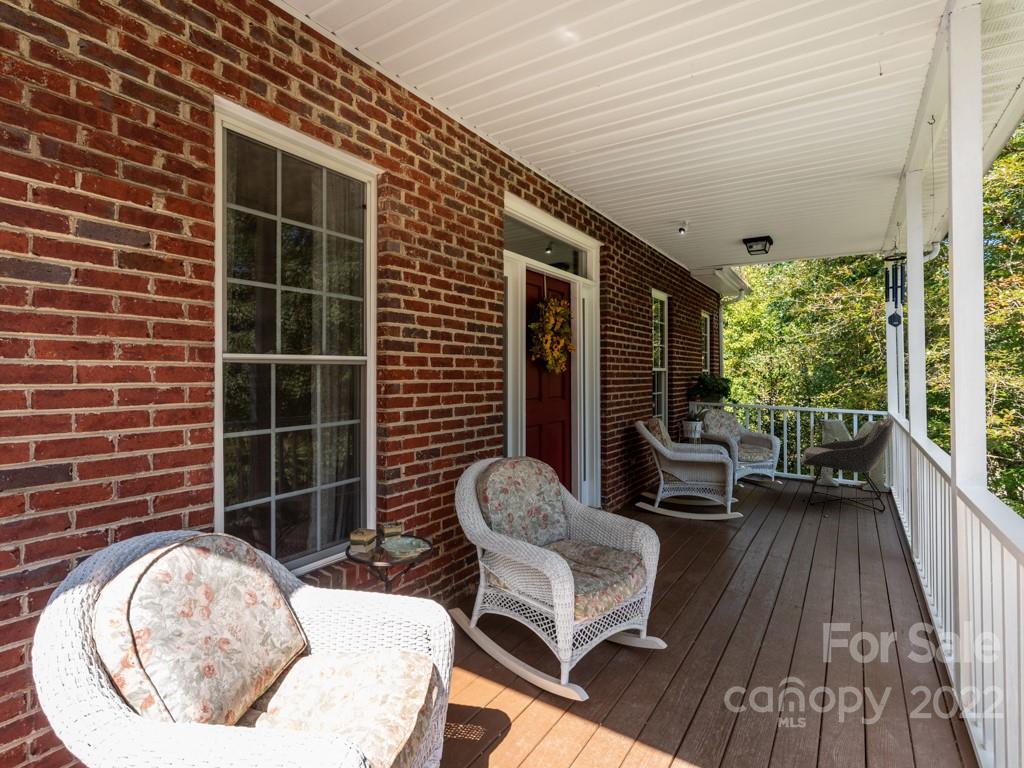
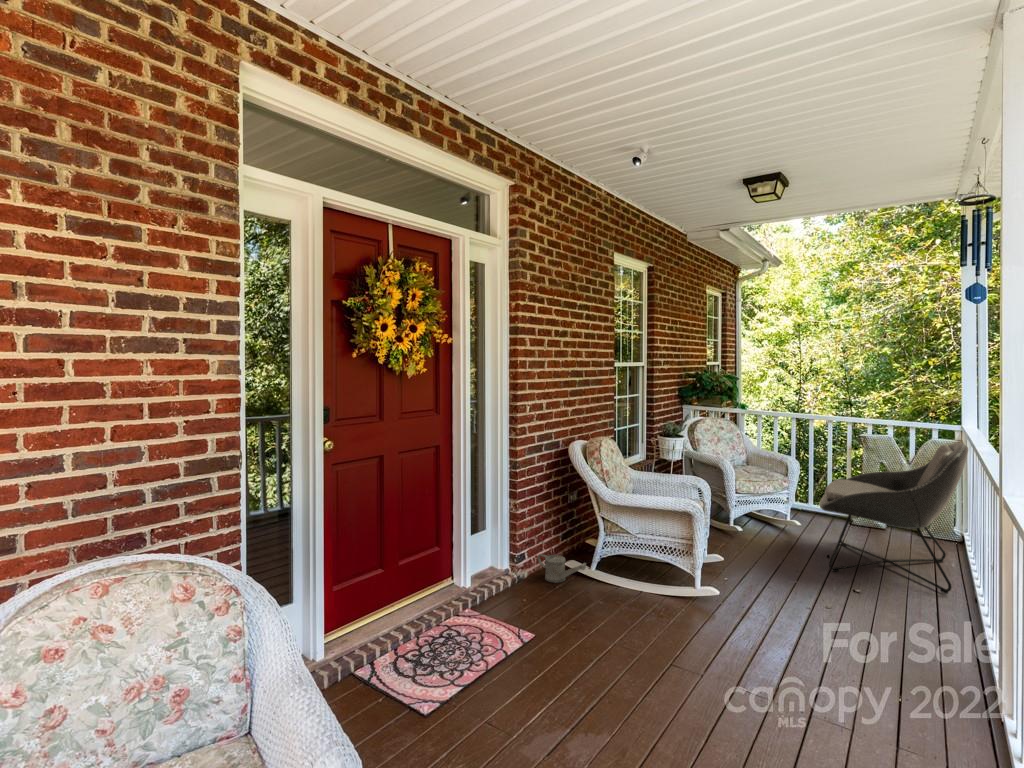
watering can: none [619,497,656,514] -> present [538,554,586,583]

